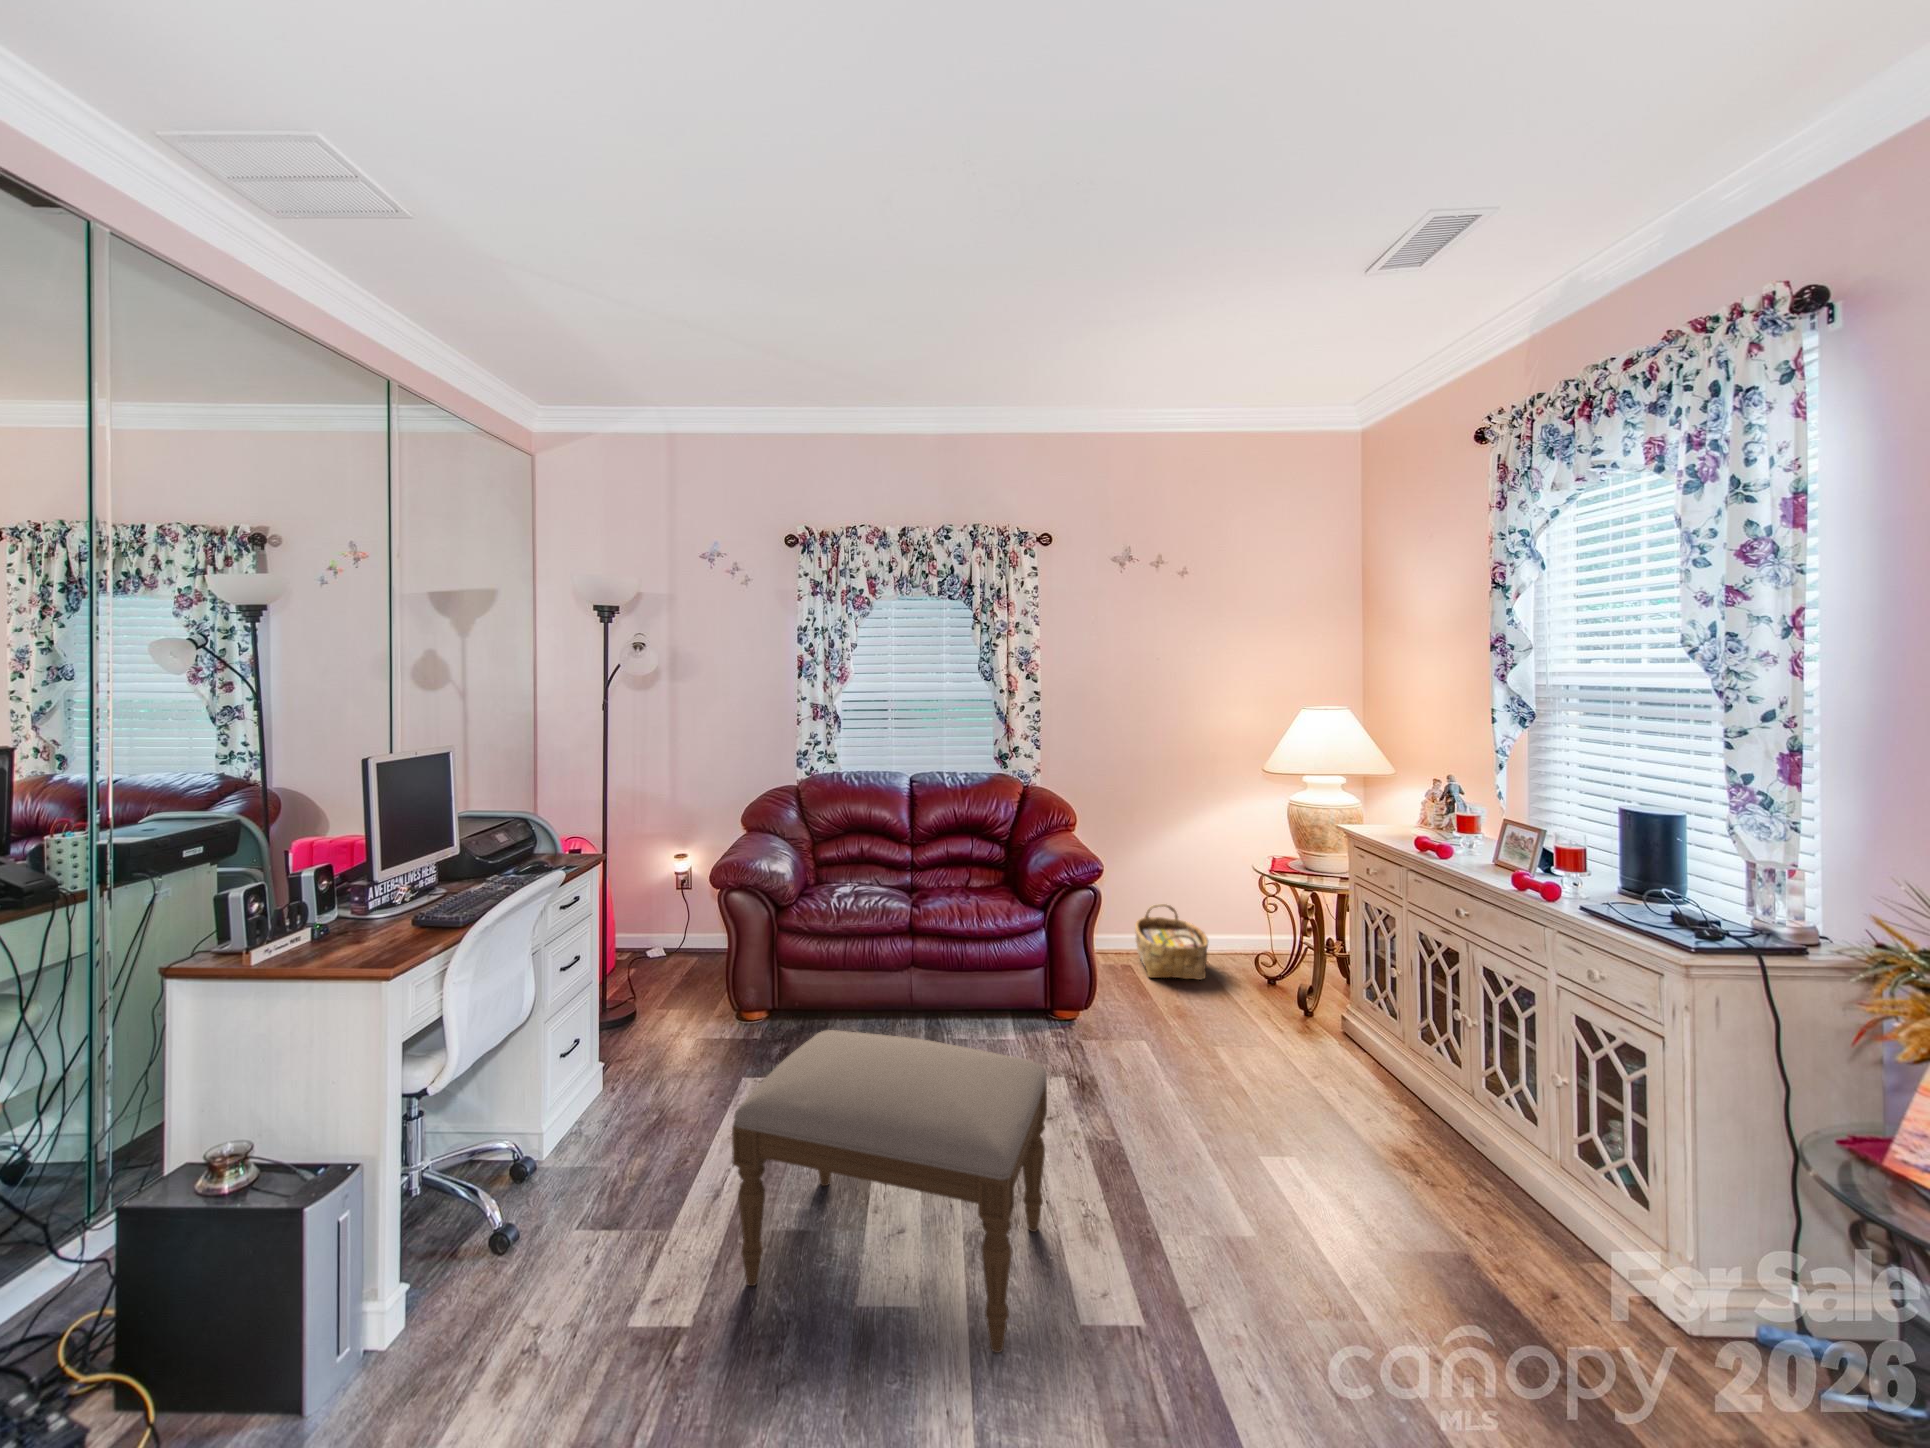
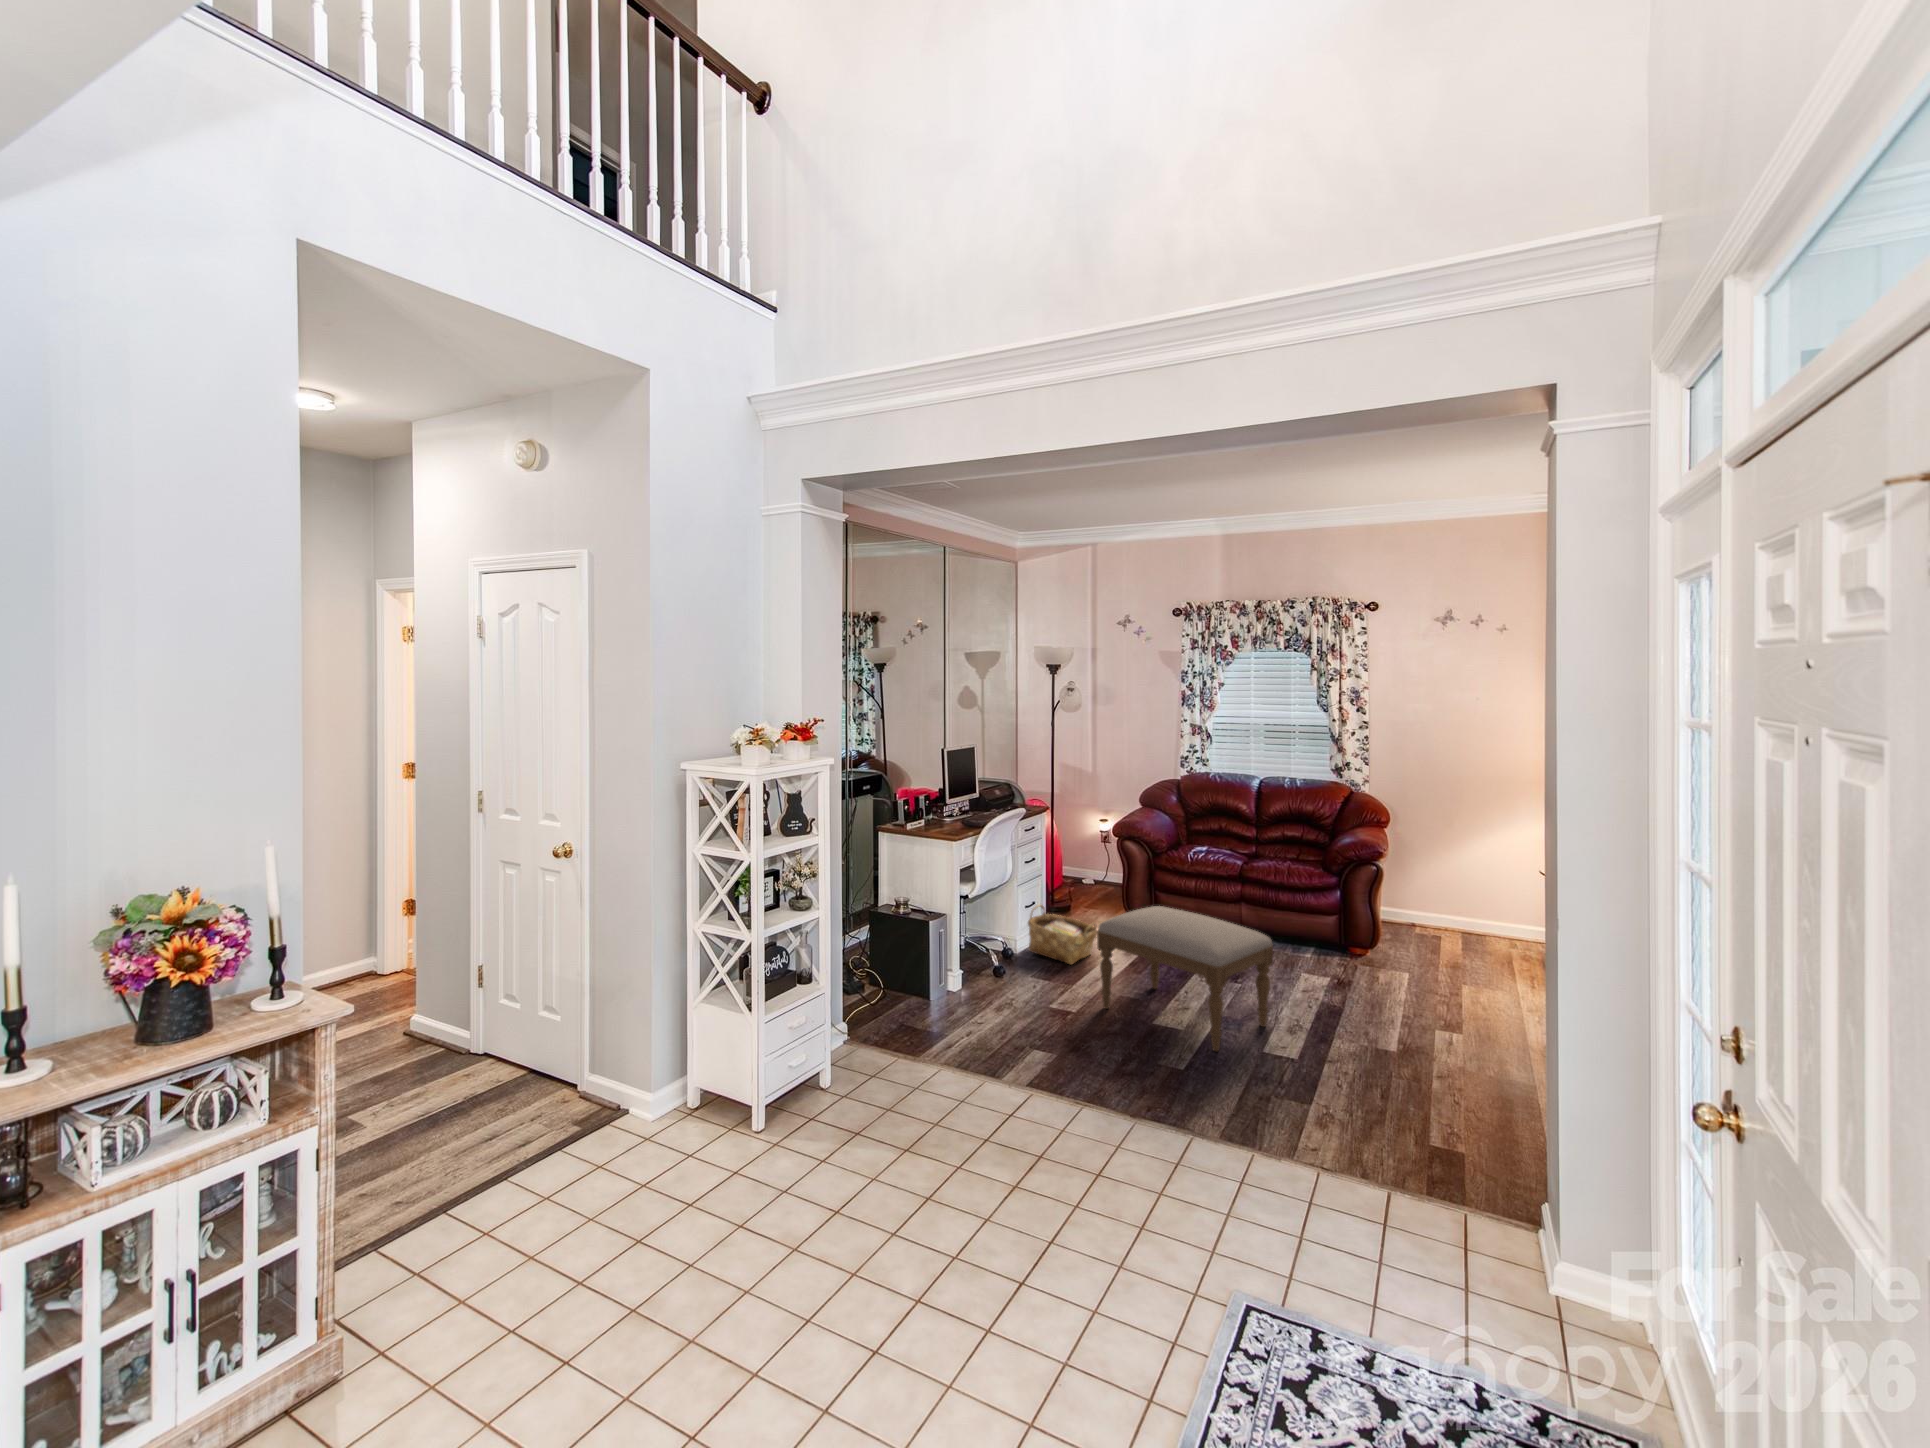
woven basket: present [1135,904,1208,980] -> present [1028,904,1097,964]

